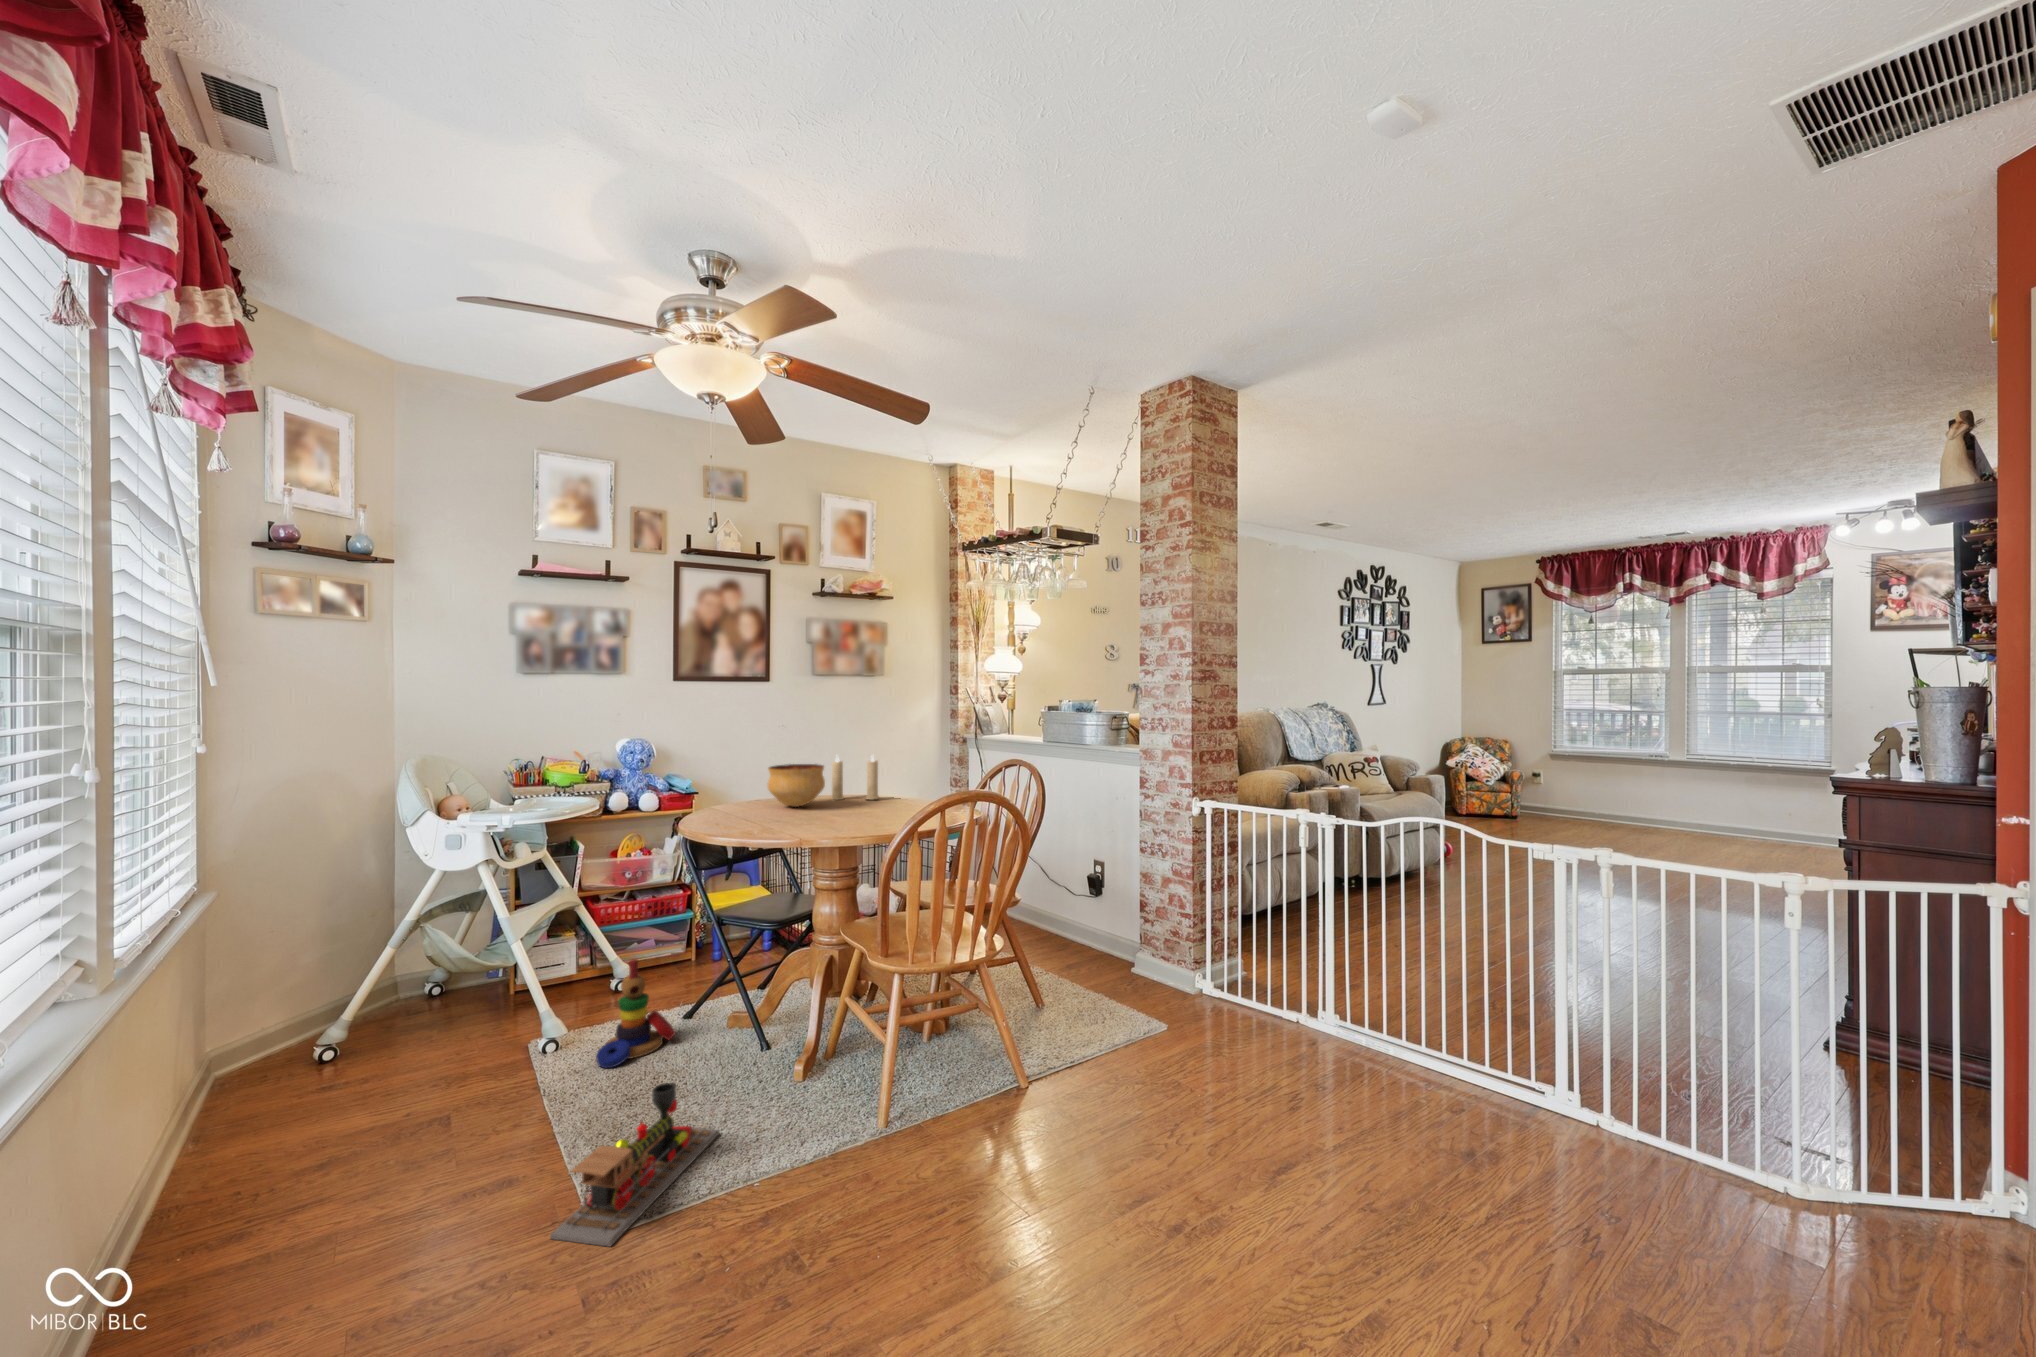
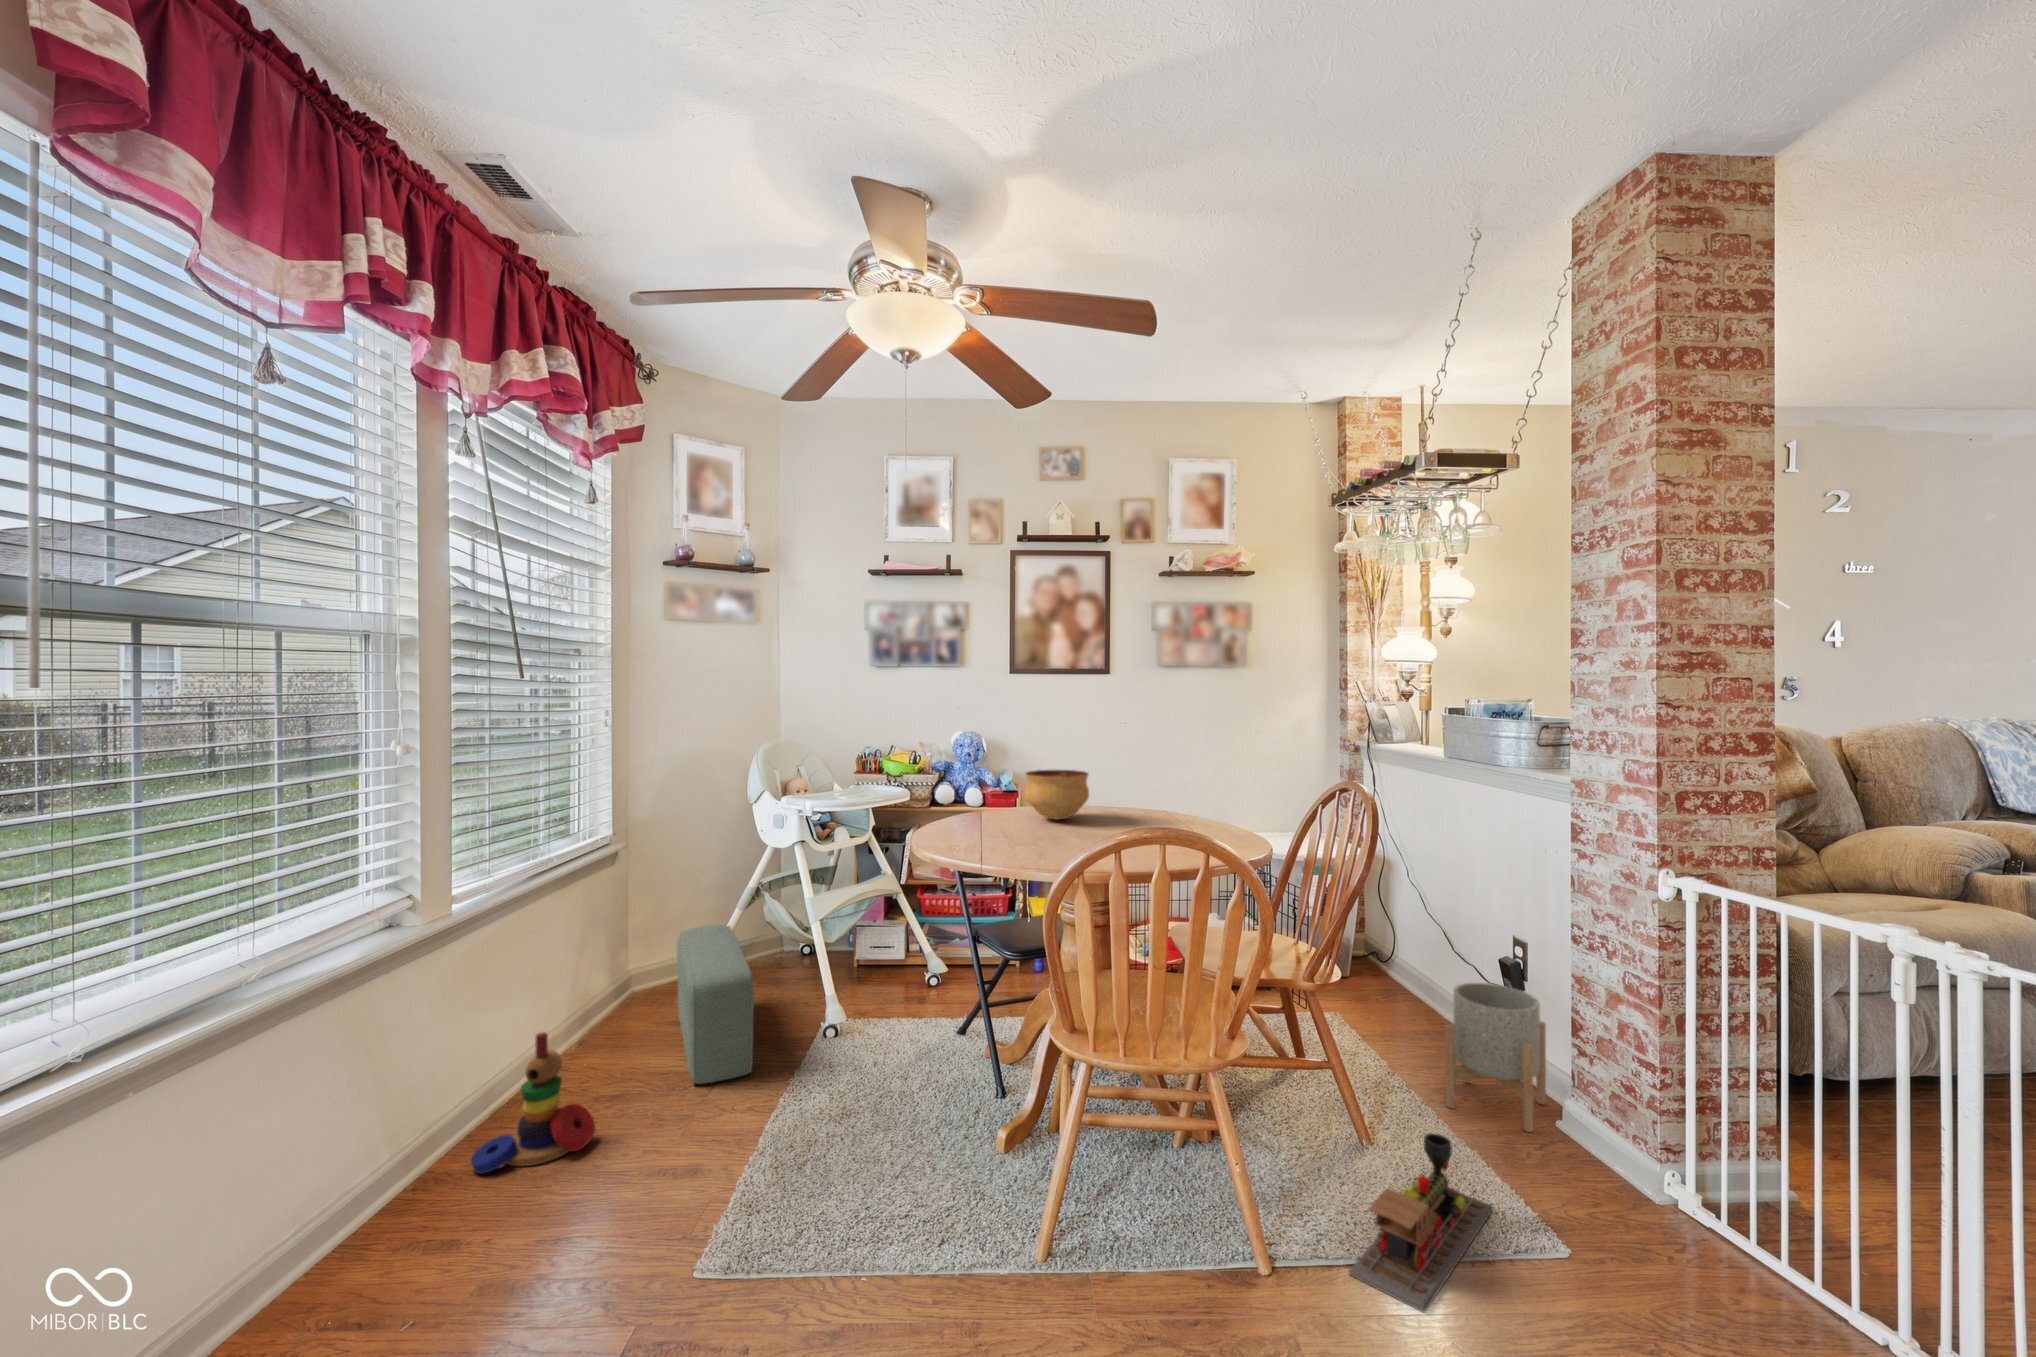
candle: present [831,756,879,800] -> none [1108,760,1166,819]
planter: none [1071,890,1123,978] -> present [1446,983,1546,1132]
stacking toy: present [596,959,676,1068] -> present [471,1032,595,1174]
pouf: none [320,965,485,1130] -> present [677,925,754,1084]
toy train: present [550,1083,720,1247] -> present [1349,1133,1493,1312]

